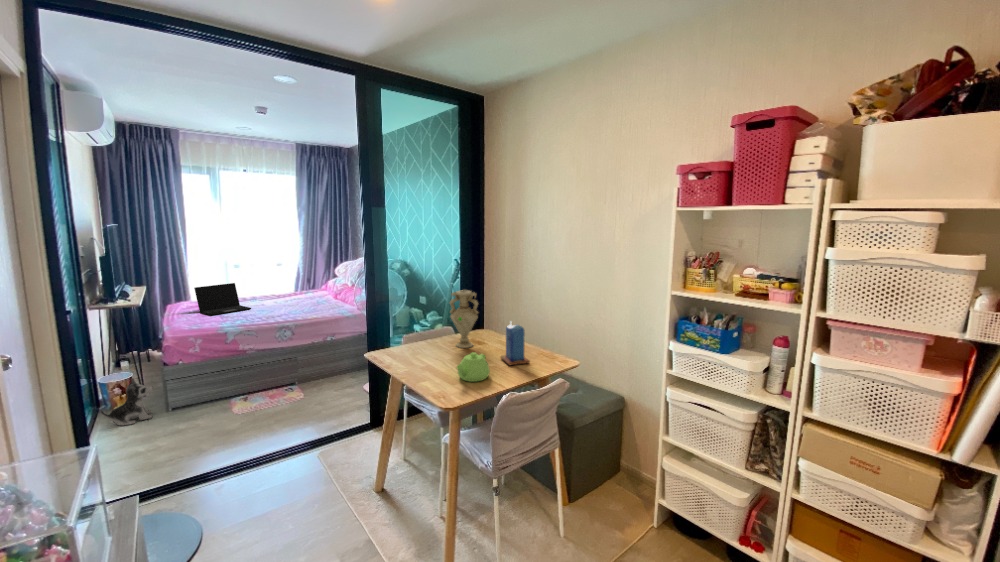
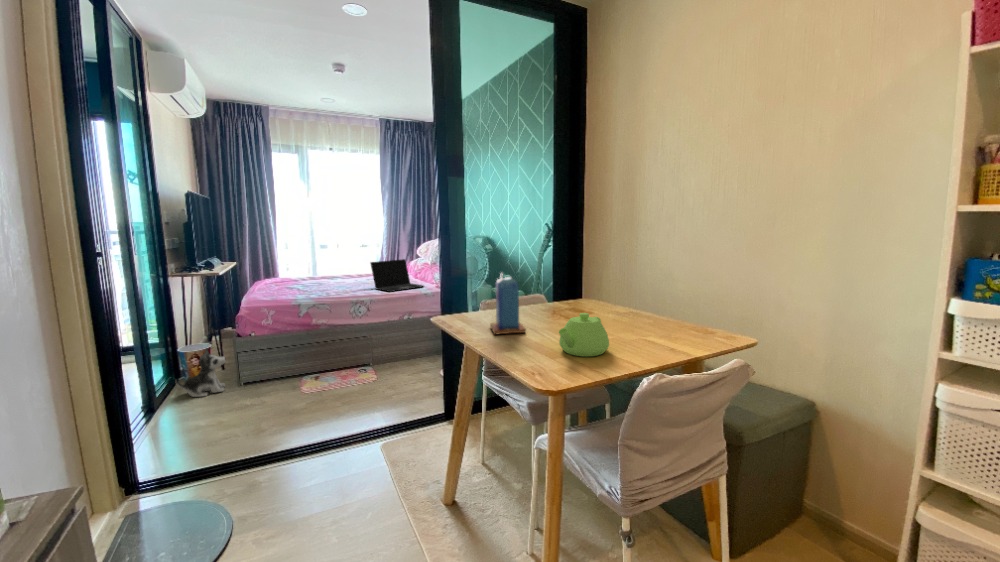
laptop: present [194,283,251,316] -> present [370,259,424,292]
vase: present [450,290,478,348] -> none [543,239,585,317]
candle: present [501,322,530,366] -> present [490,274,526,334]

